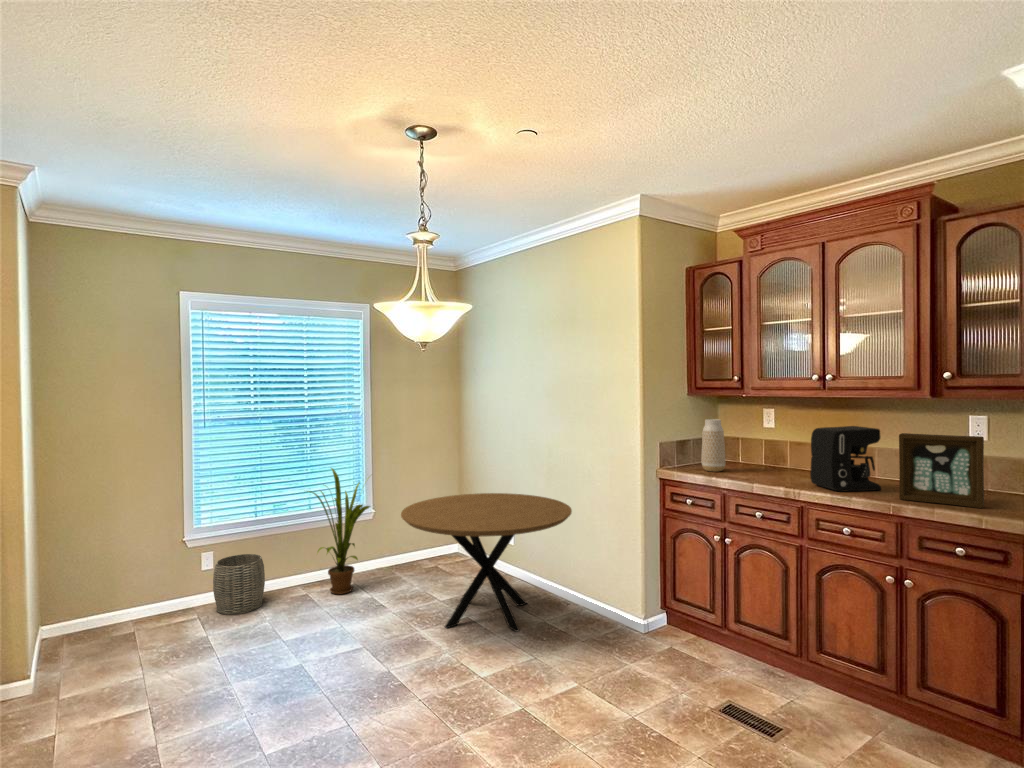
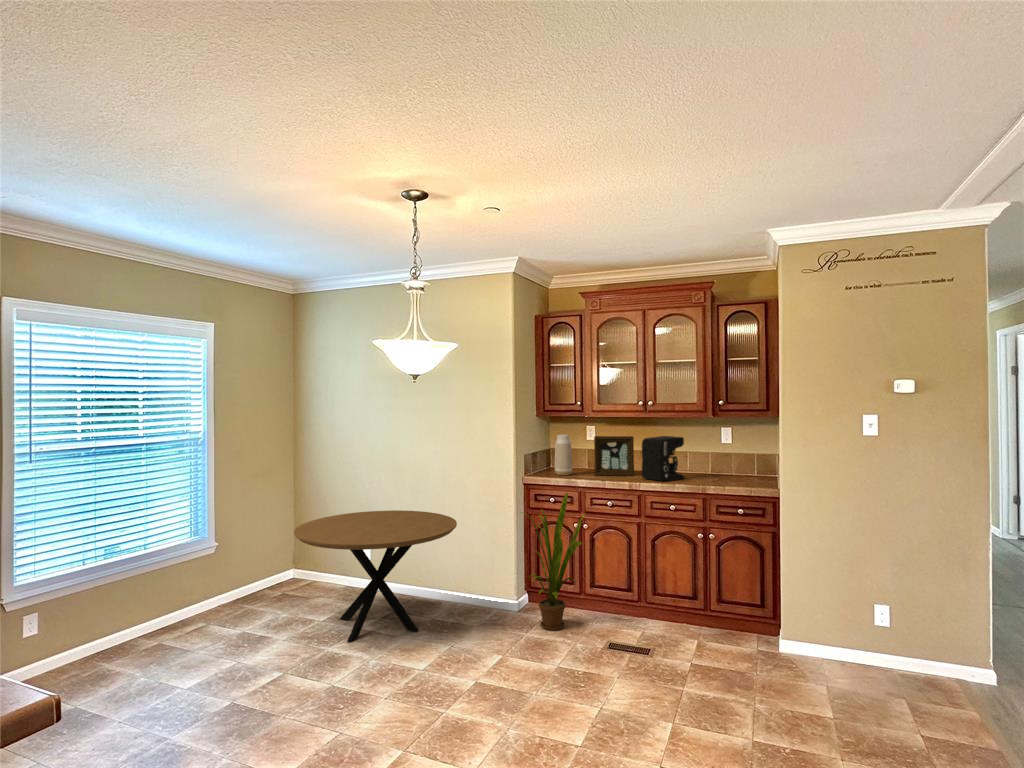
picture frame: present [899,433,984,508] -> present [594,436,634,476]
house plant: present [307,468,370,594] -> present [524,493,585,630]
woven basket: present [213,554,265,615] -> none [48,608,115,683]

